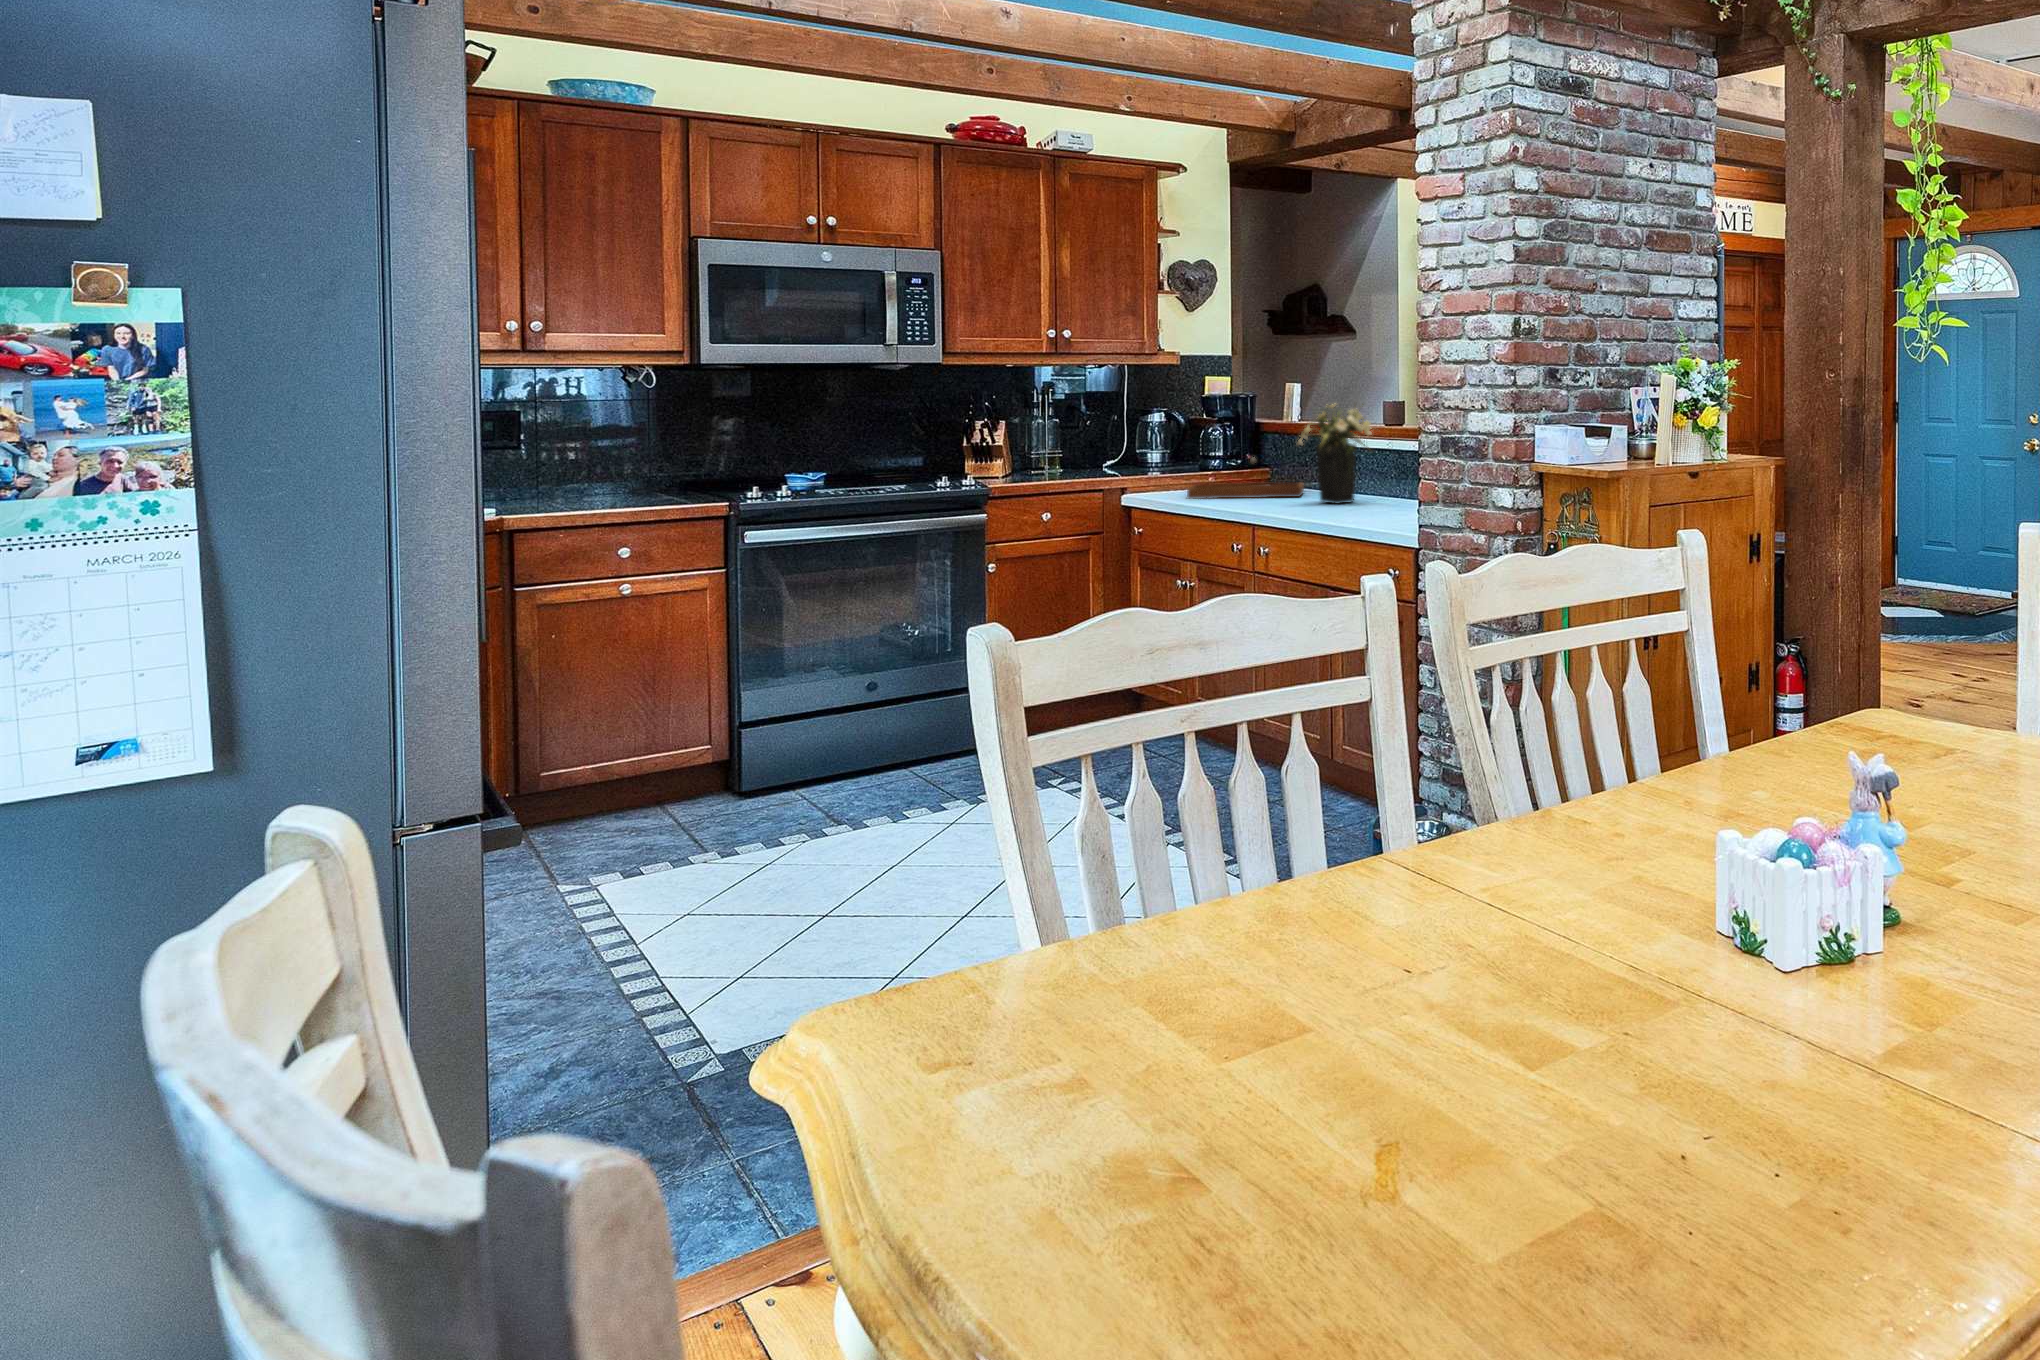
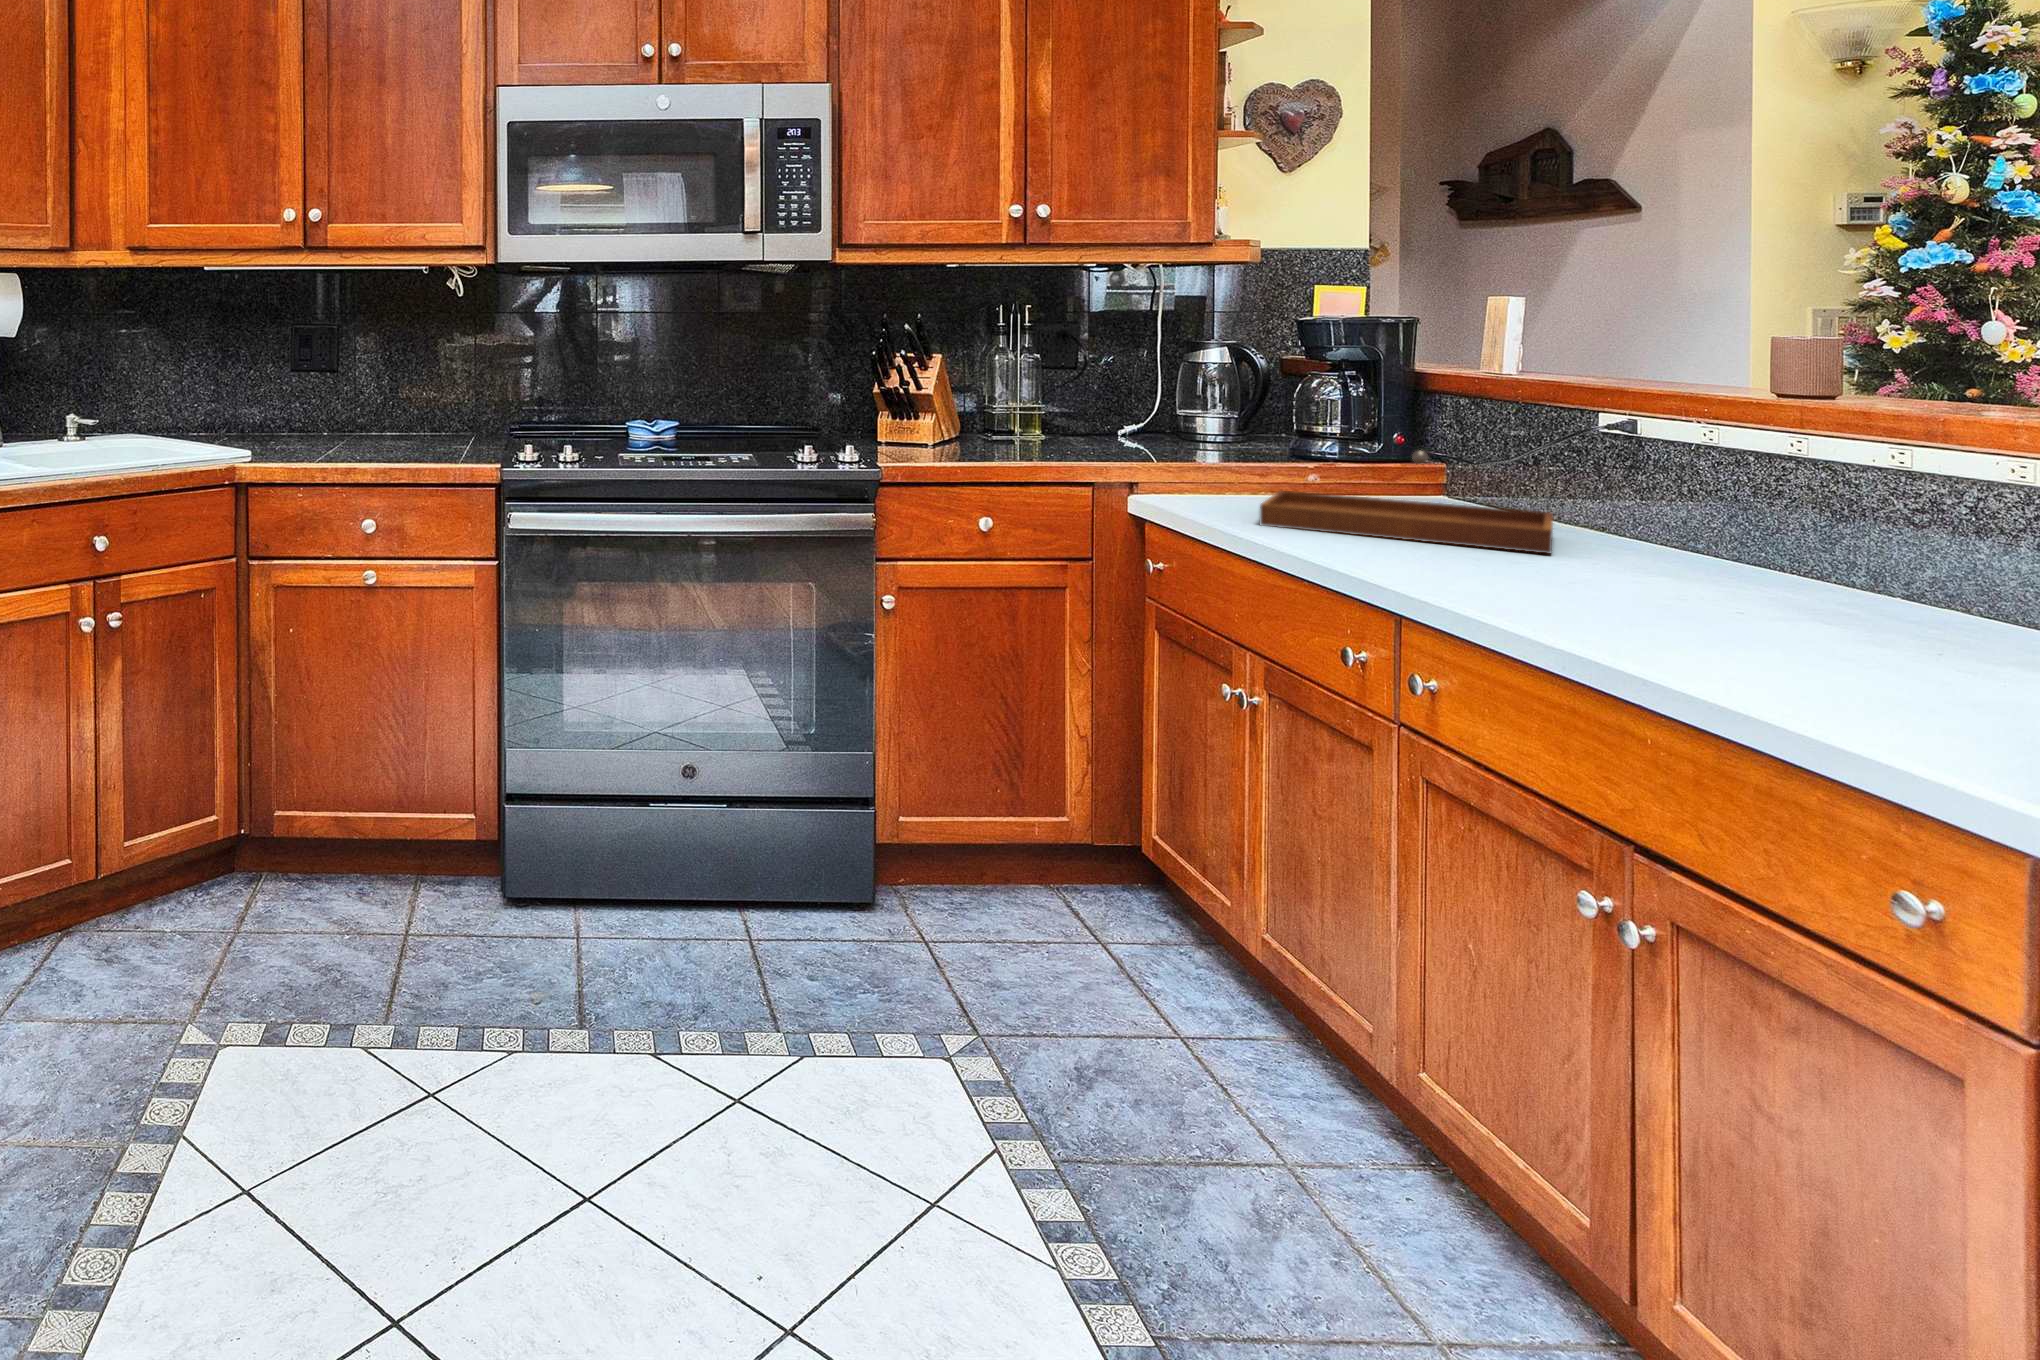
flower arrangement: present [1297,404,1378,504] -> none [1561,341,1862,603]

